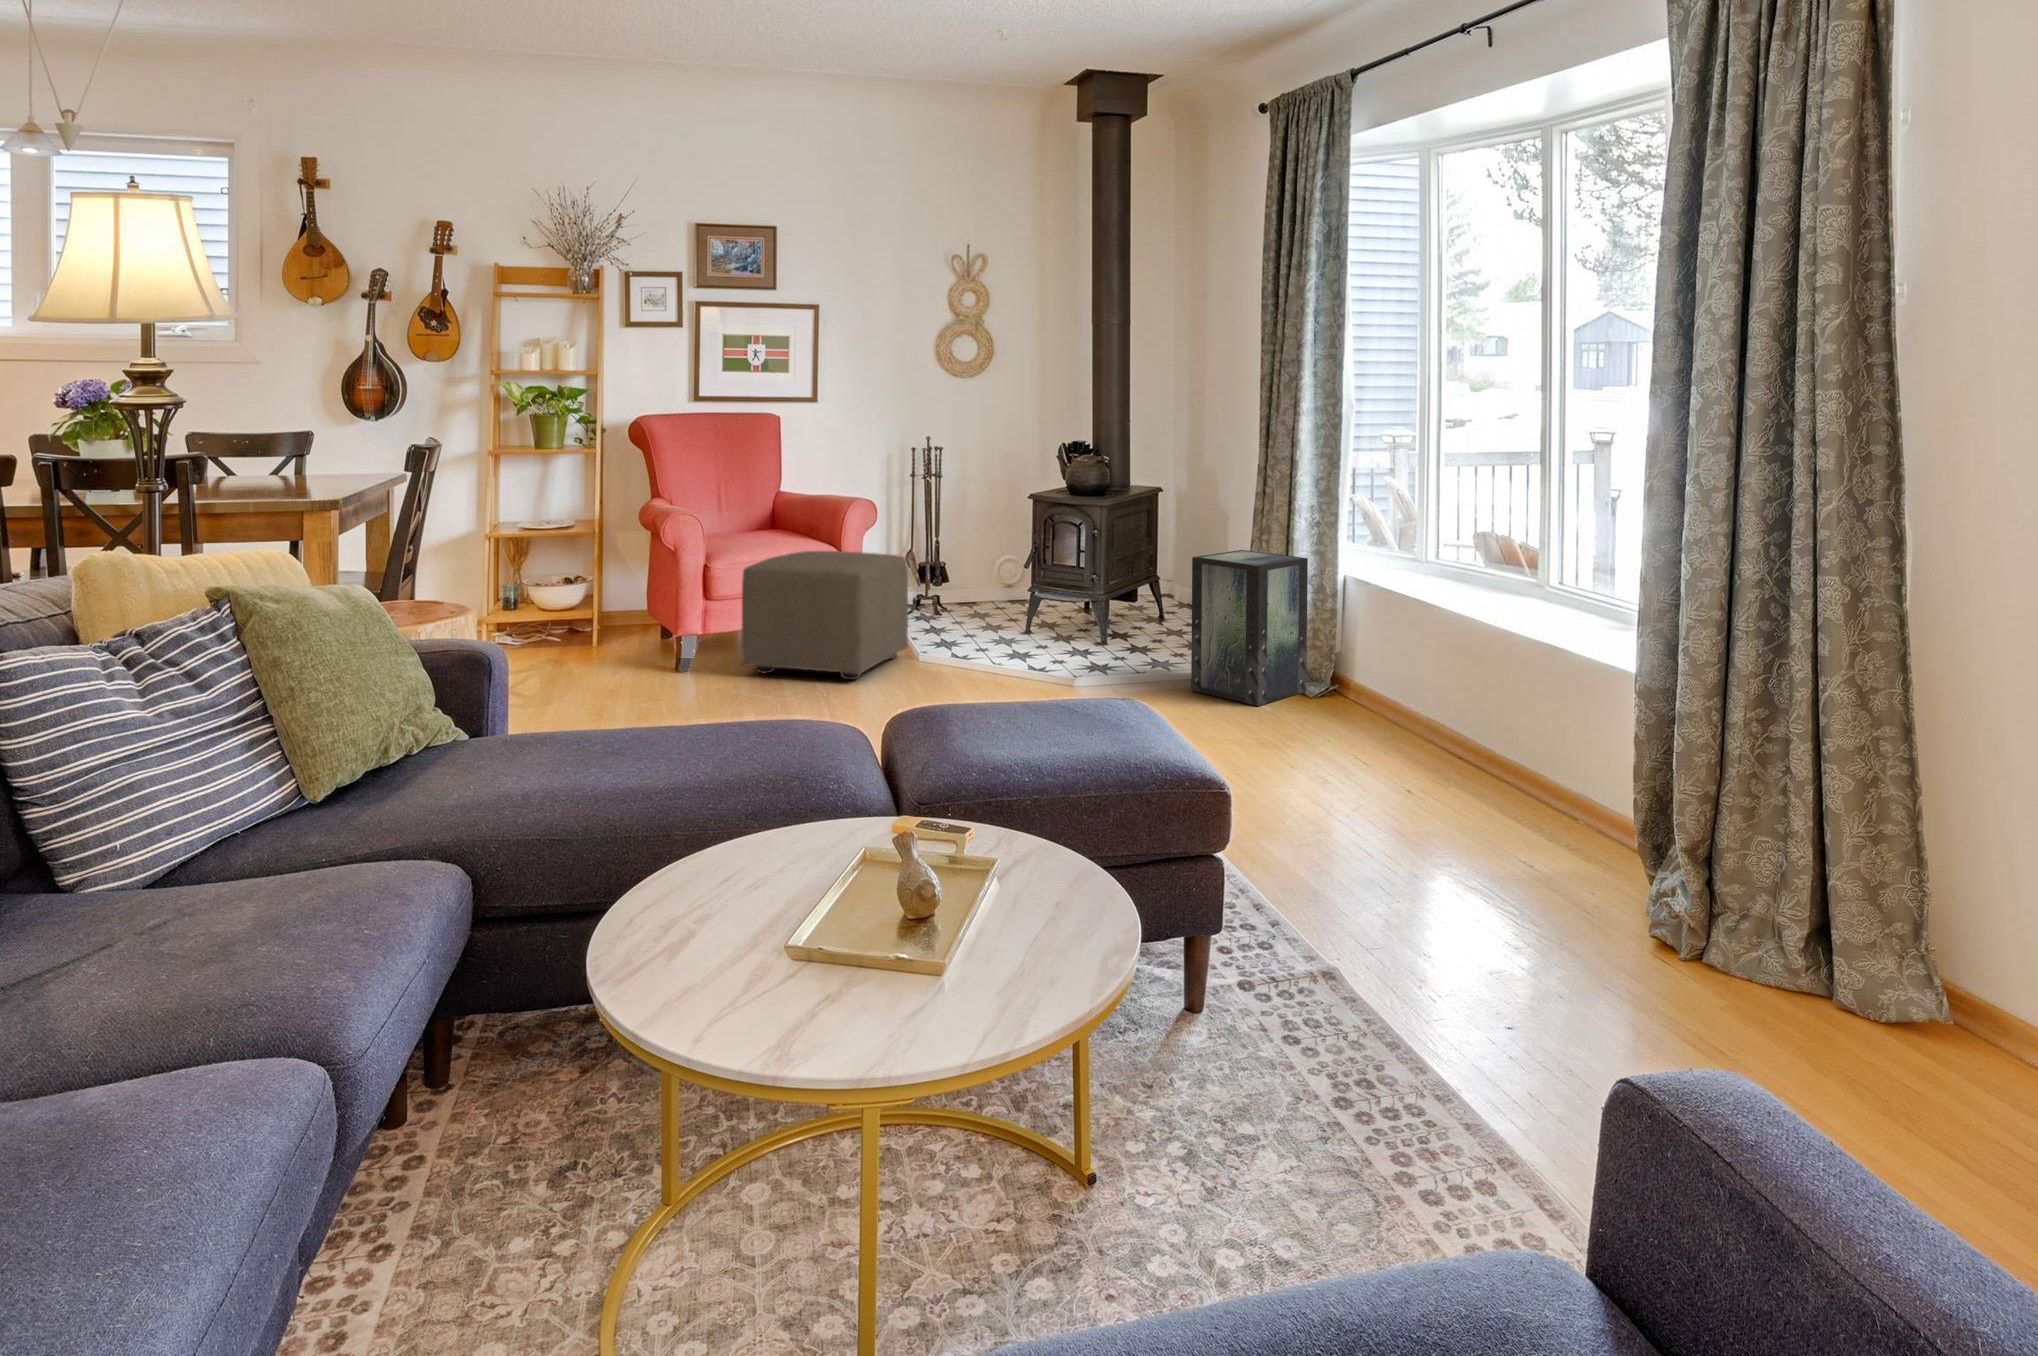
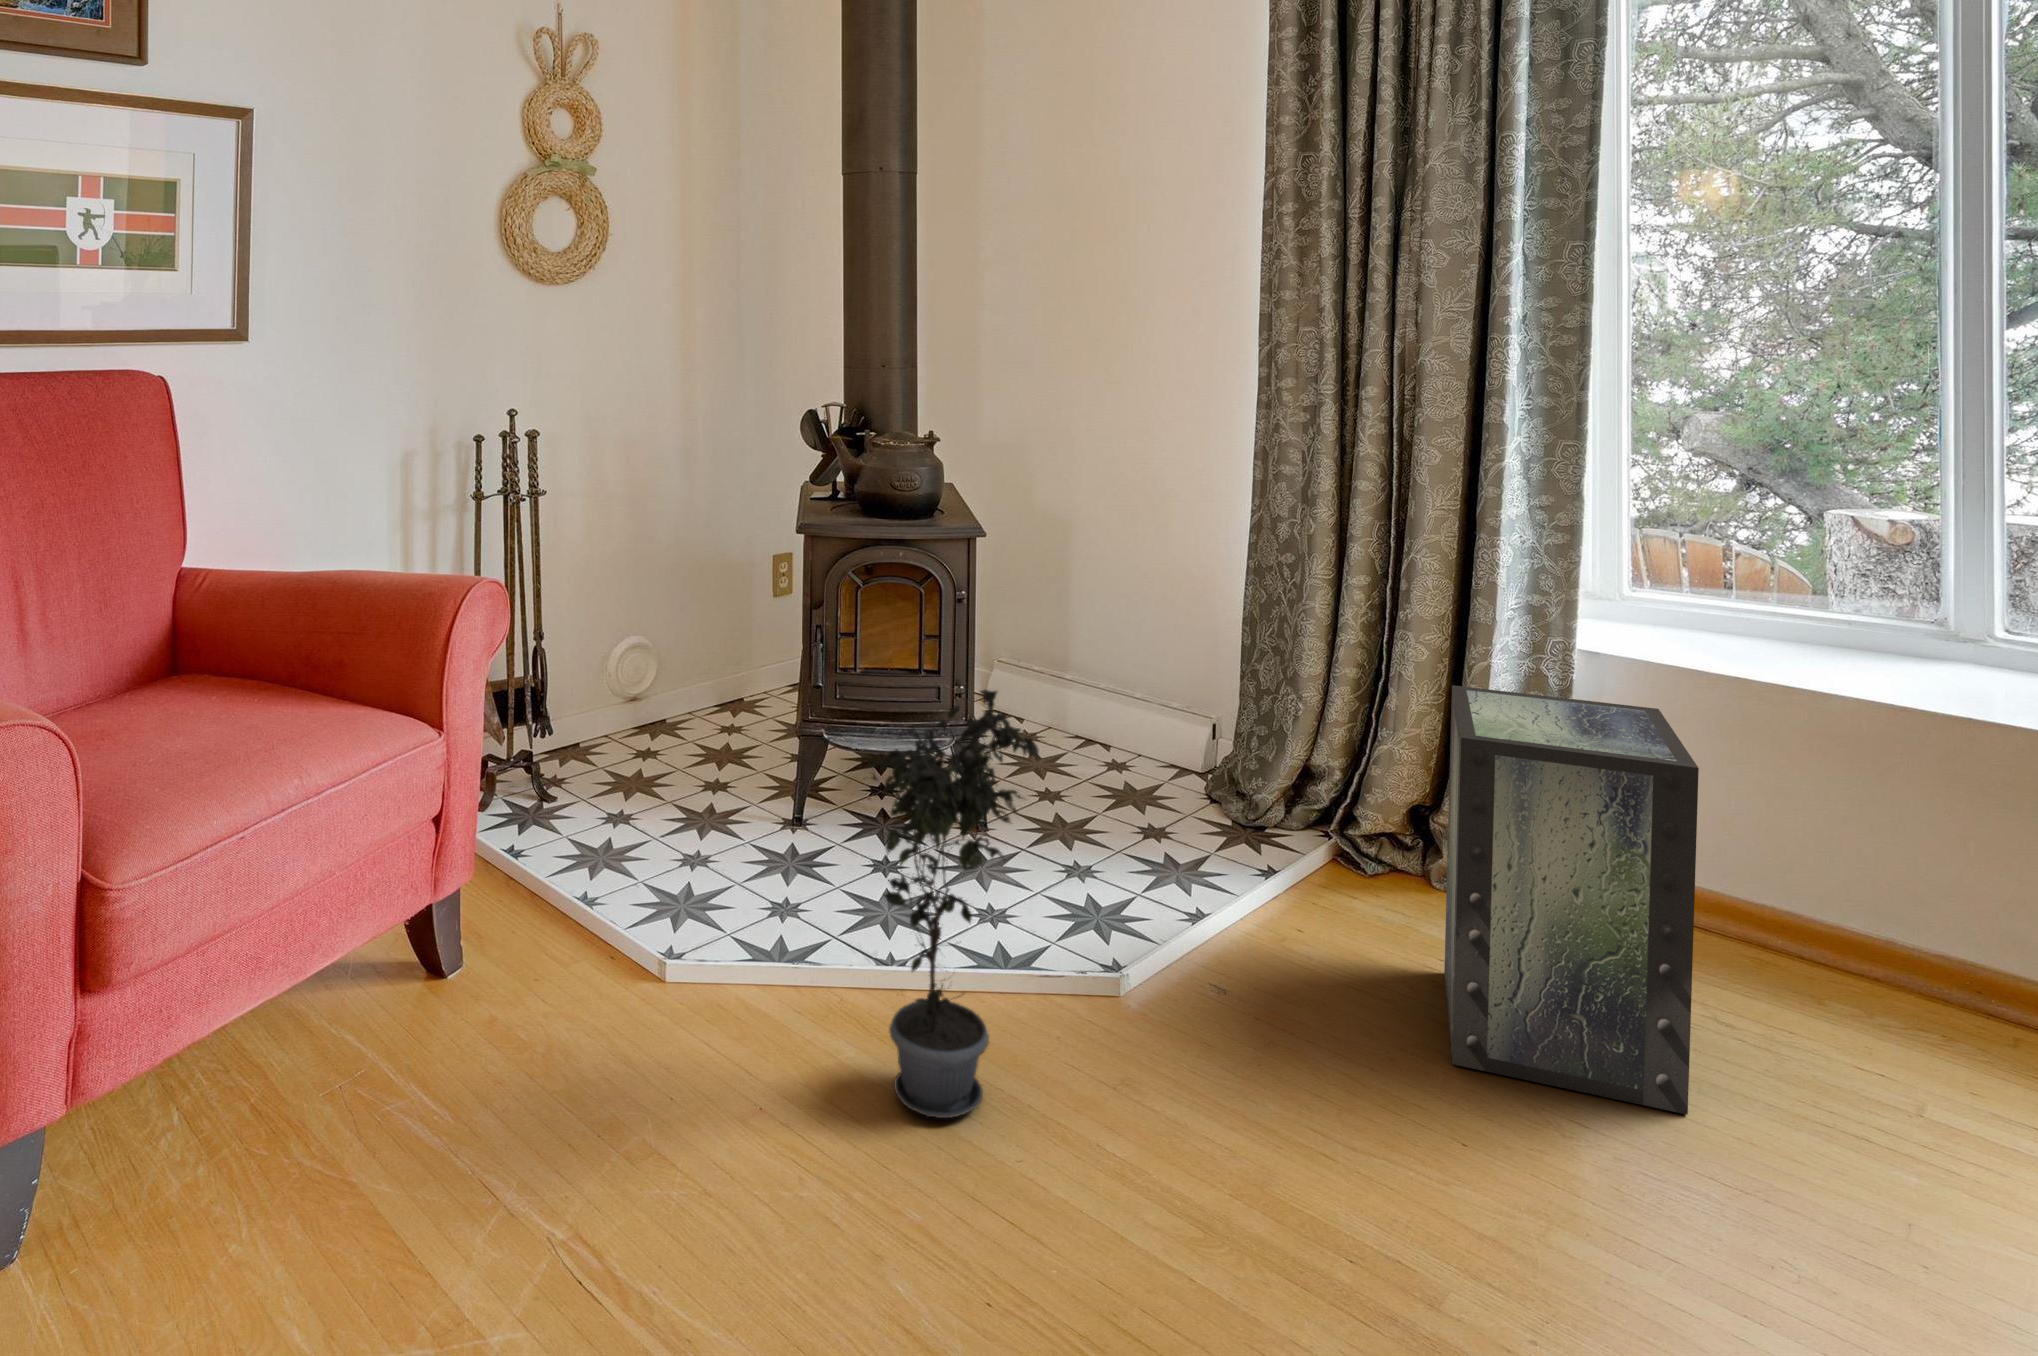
potted plant: none [952,526,1030,680] -> present [866,689,1039,1118]
ottoman: present [741,551,908,680] -> none [190,763,631,1246]

